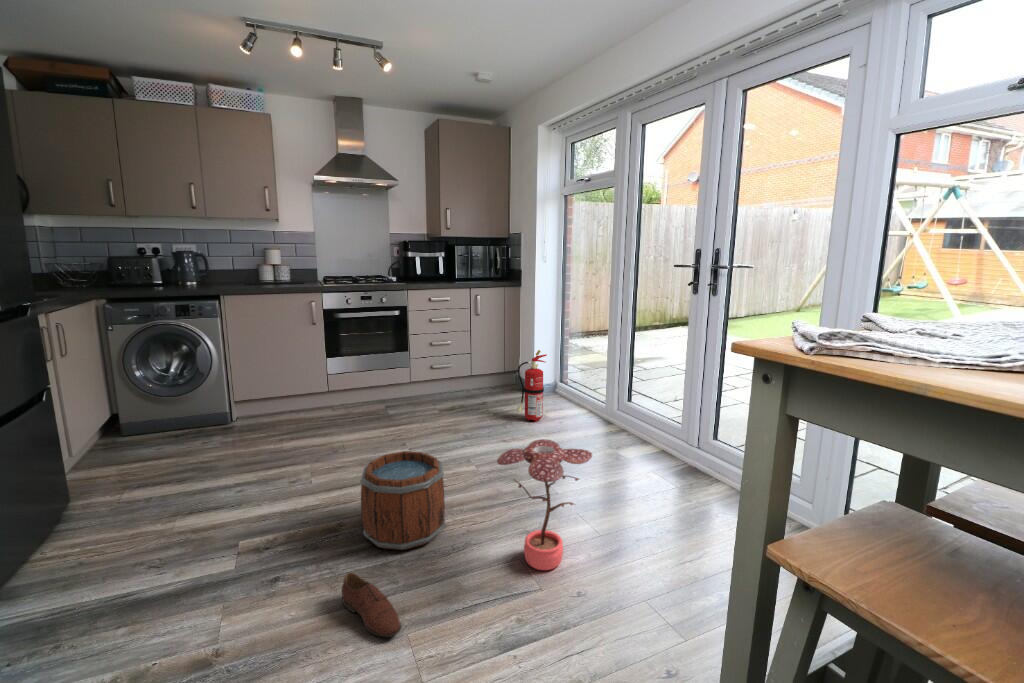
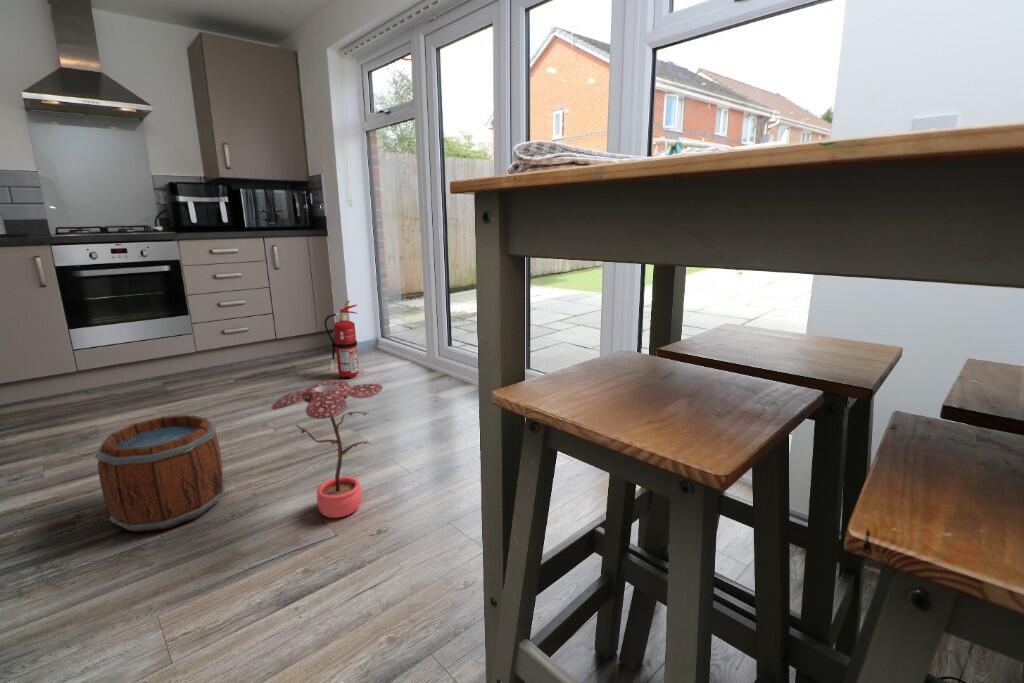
shoe: present [342,573,401,637] -> none [65,563,149,626]

